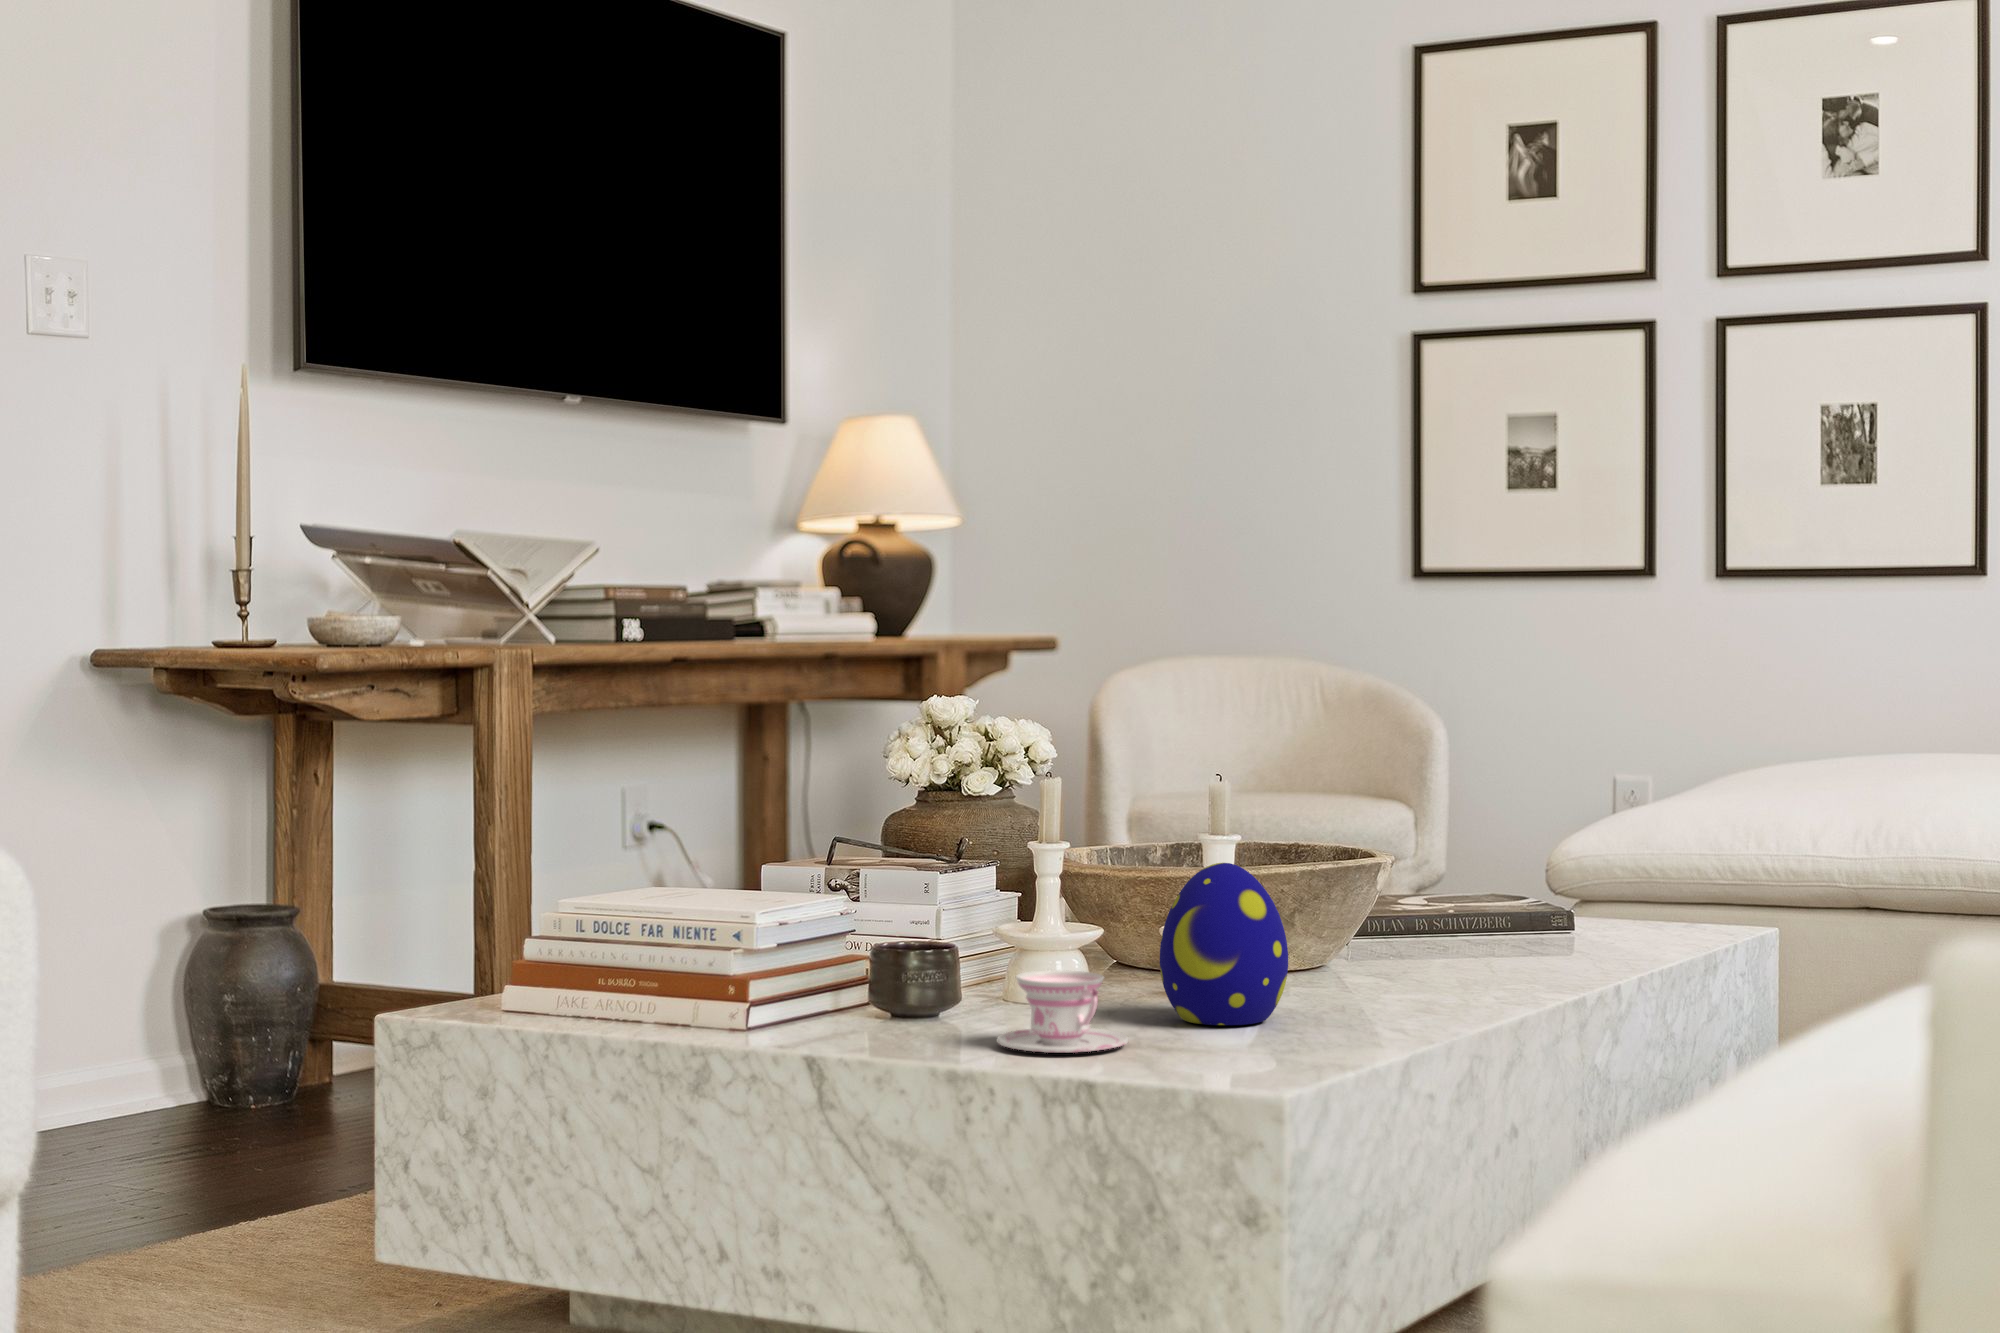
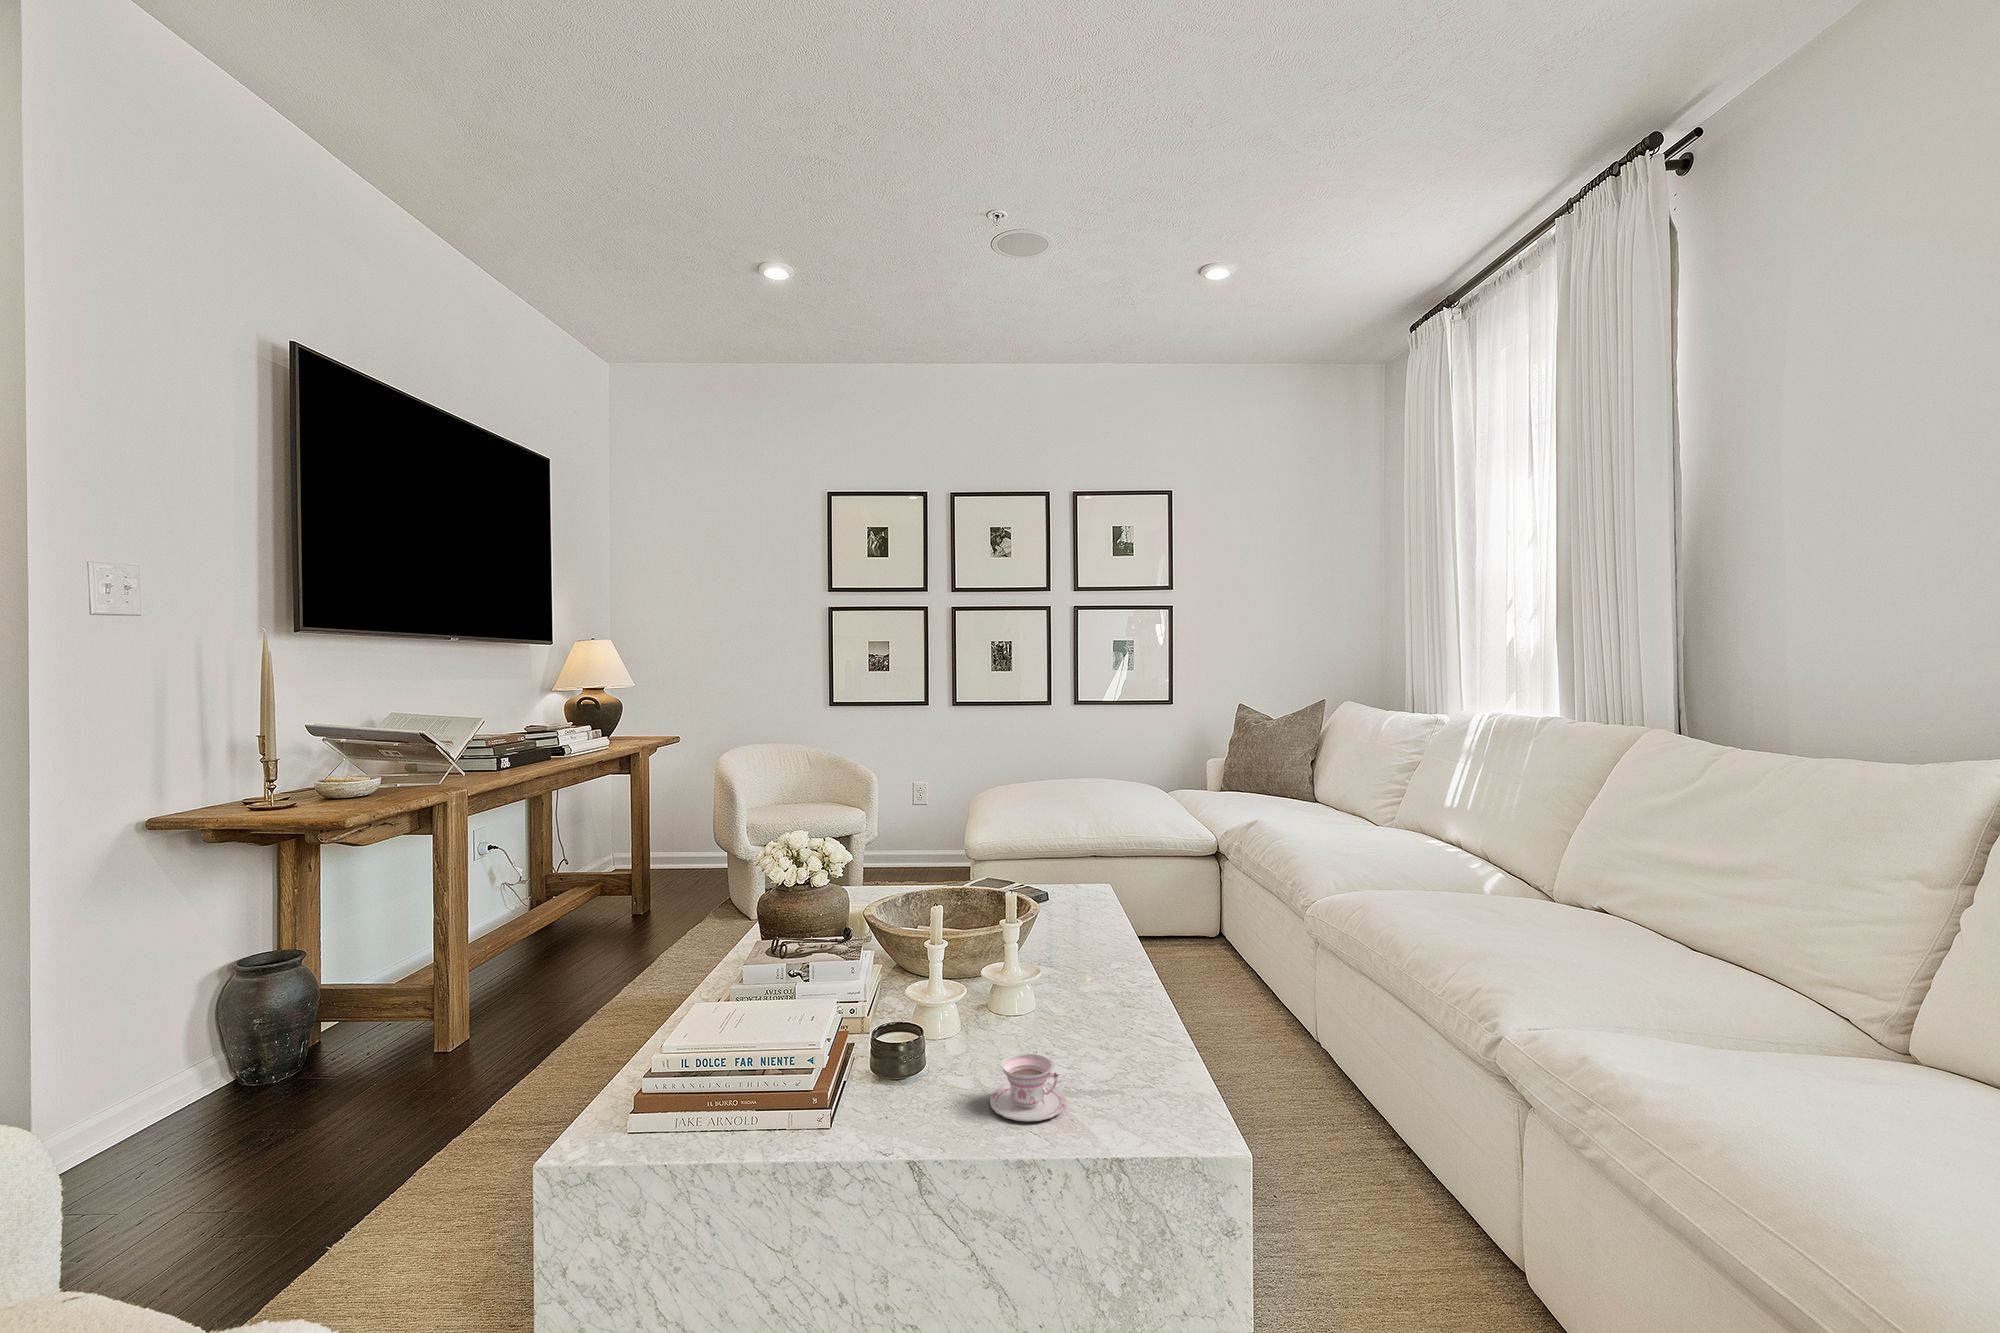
decorative egg: present [1160,863,1288,1025] -> none [1029,963,1098,1058]

